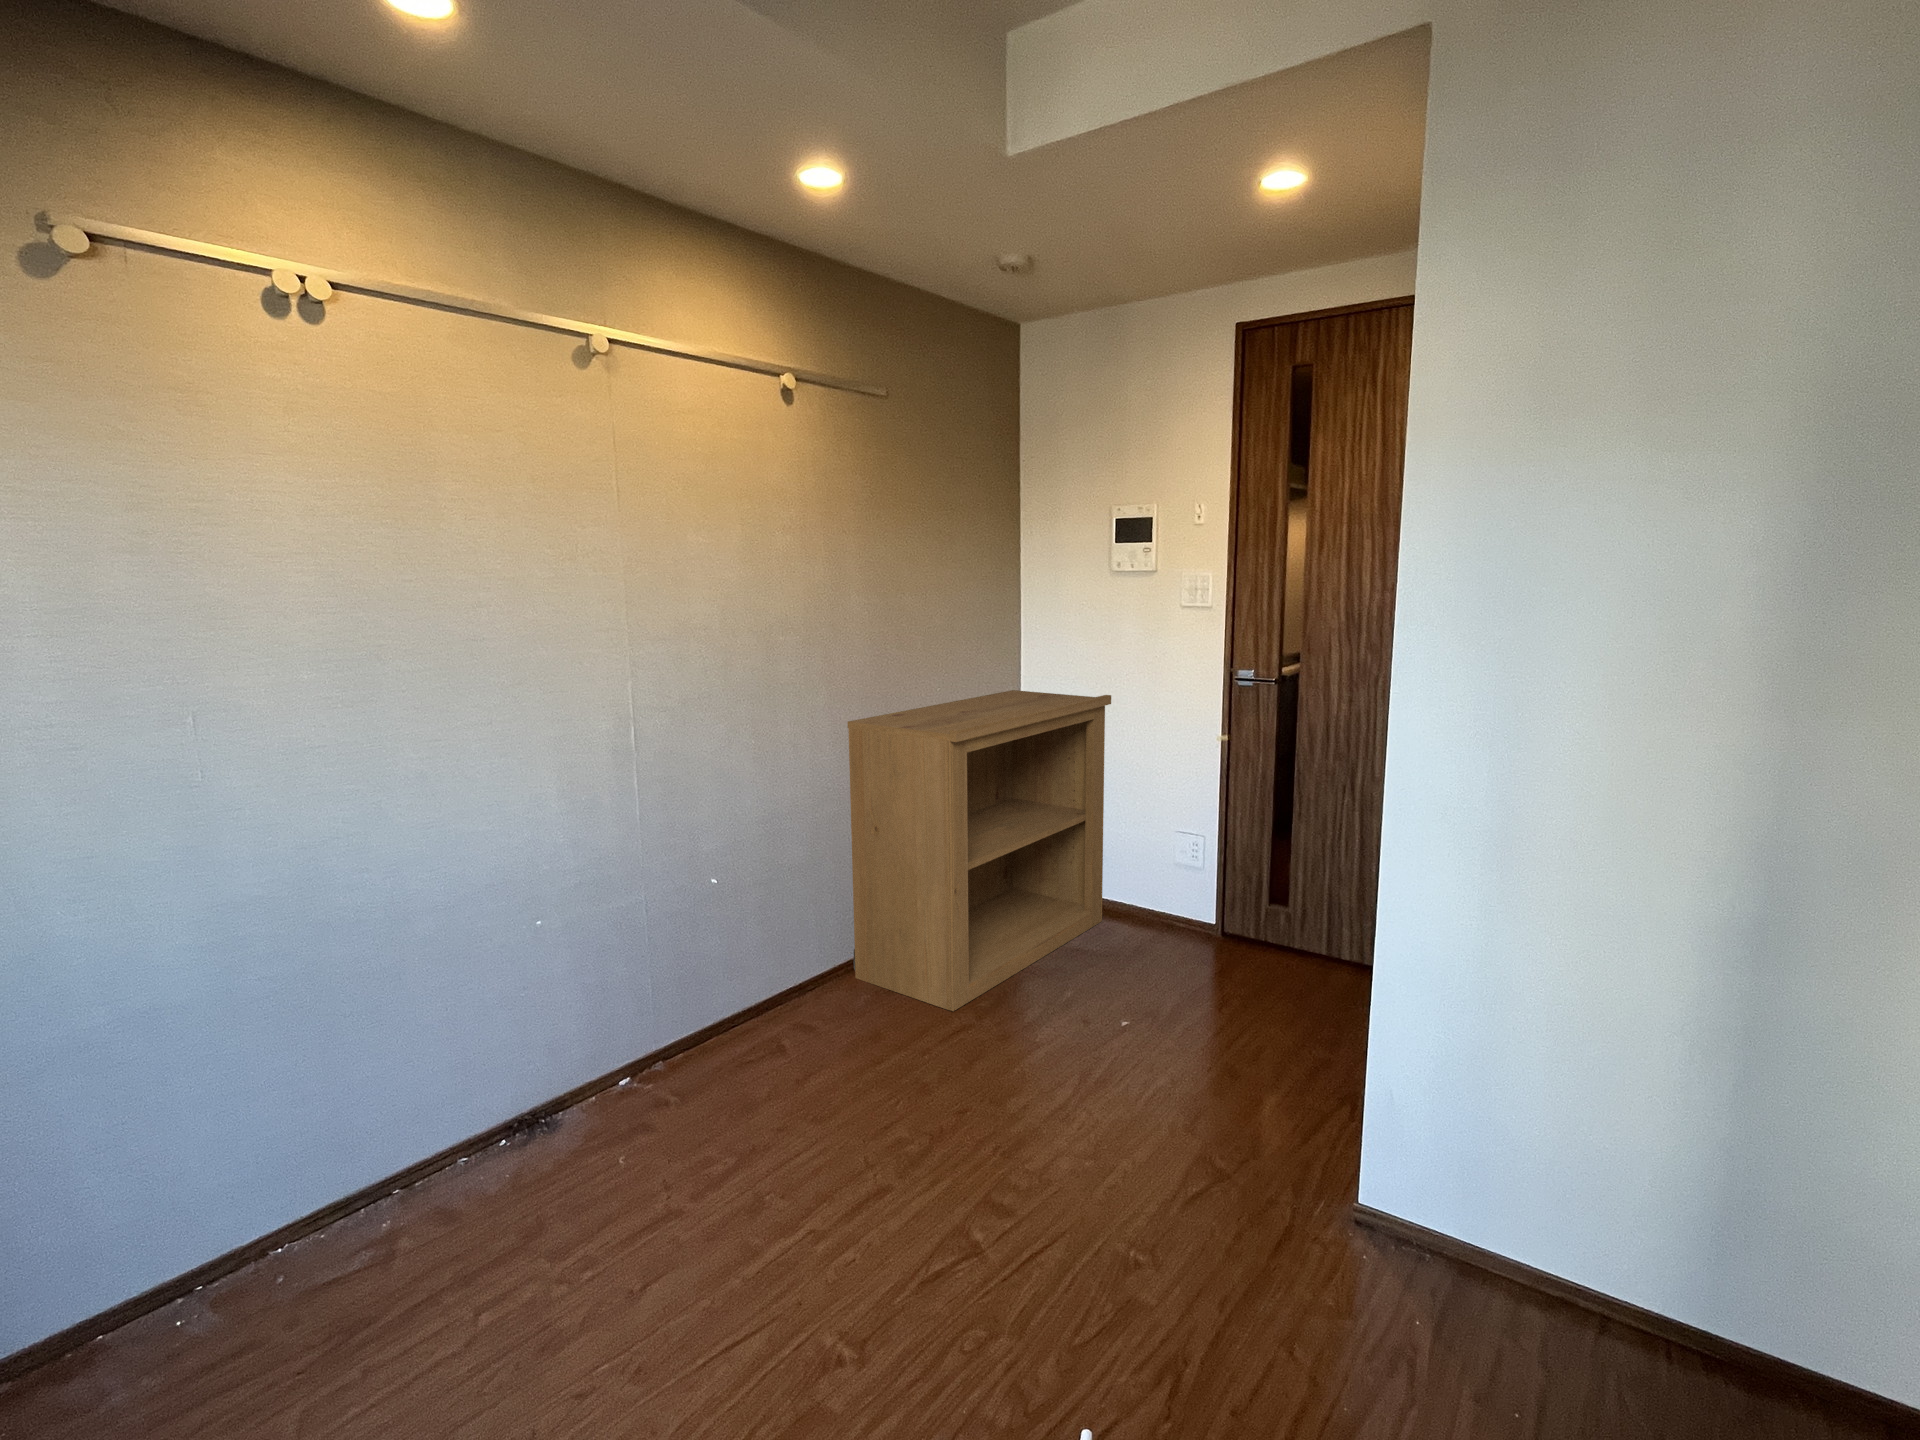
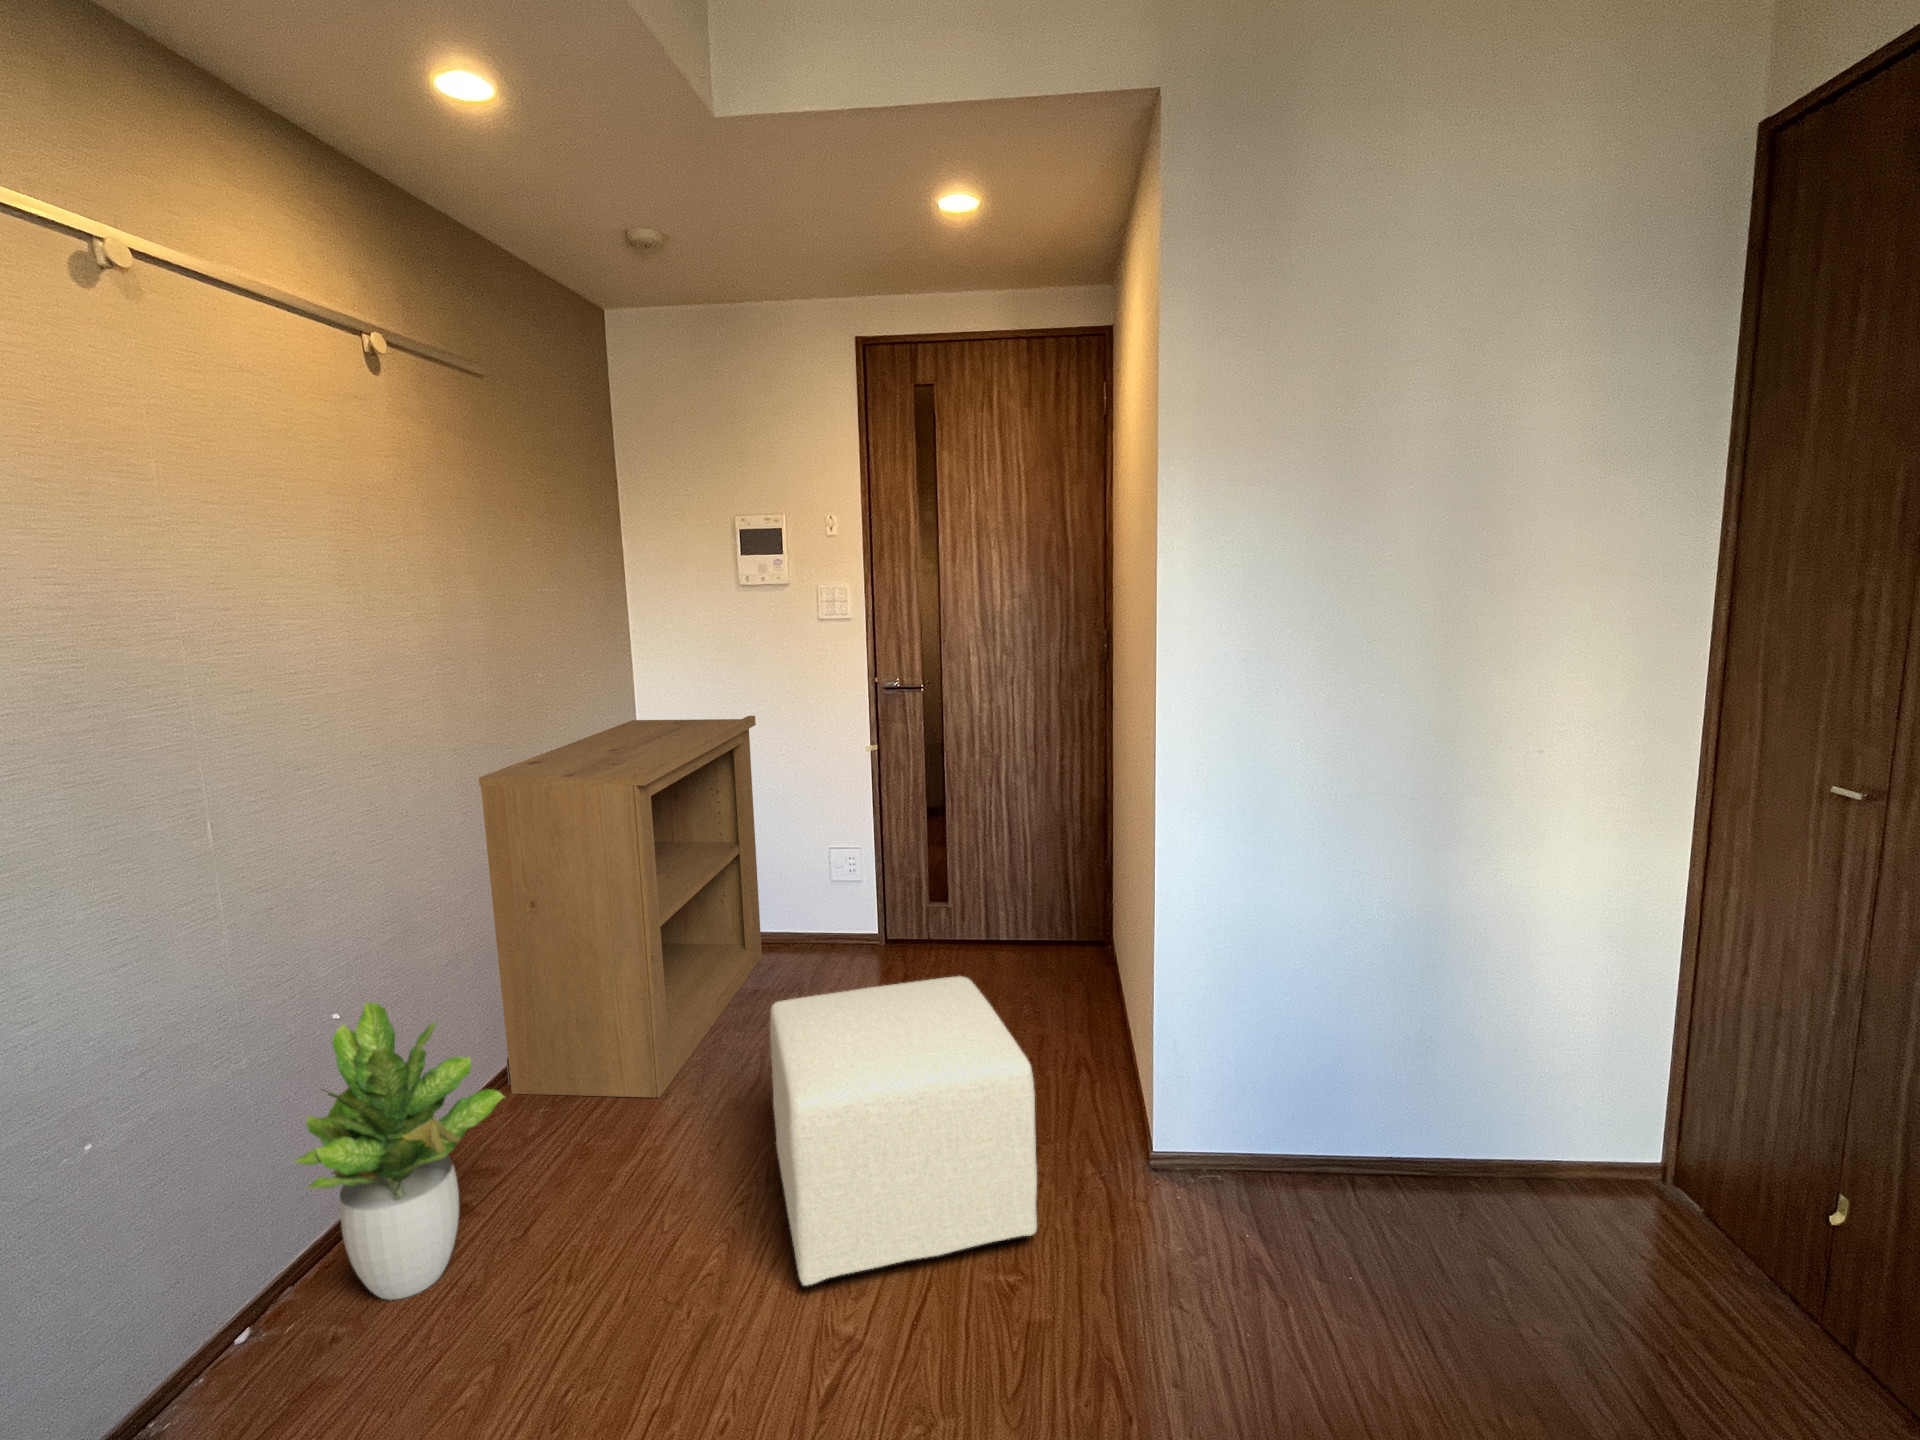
potted plant: none [649,871,794,1094] -> present [294,1002,504,1300]
ottoman: none [960,946,1204,1227] -> present [770,976,1037,1286]

